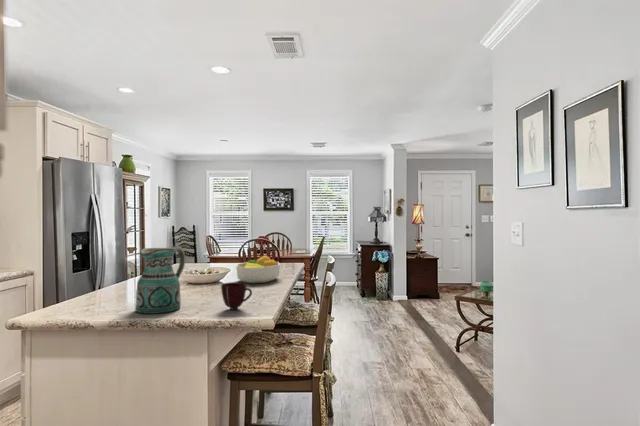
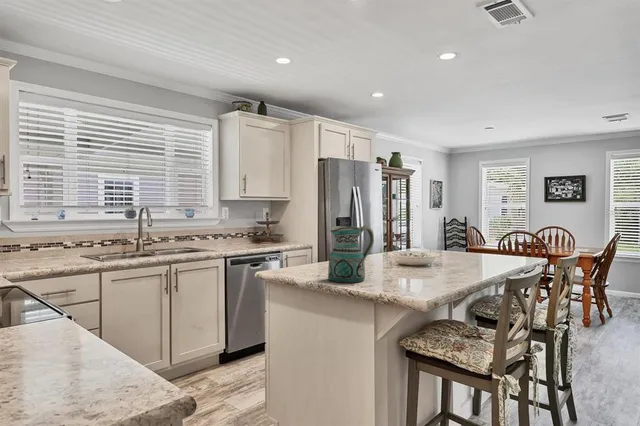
fruit bowl: present [236,255,280,283] -> none [443,244,496,272]
mug: present [221,282,252,310] -> none [393,263,419,289]

